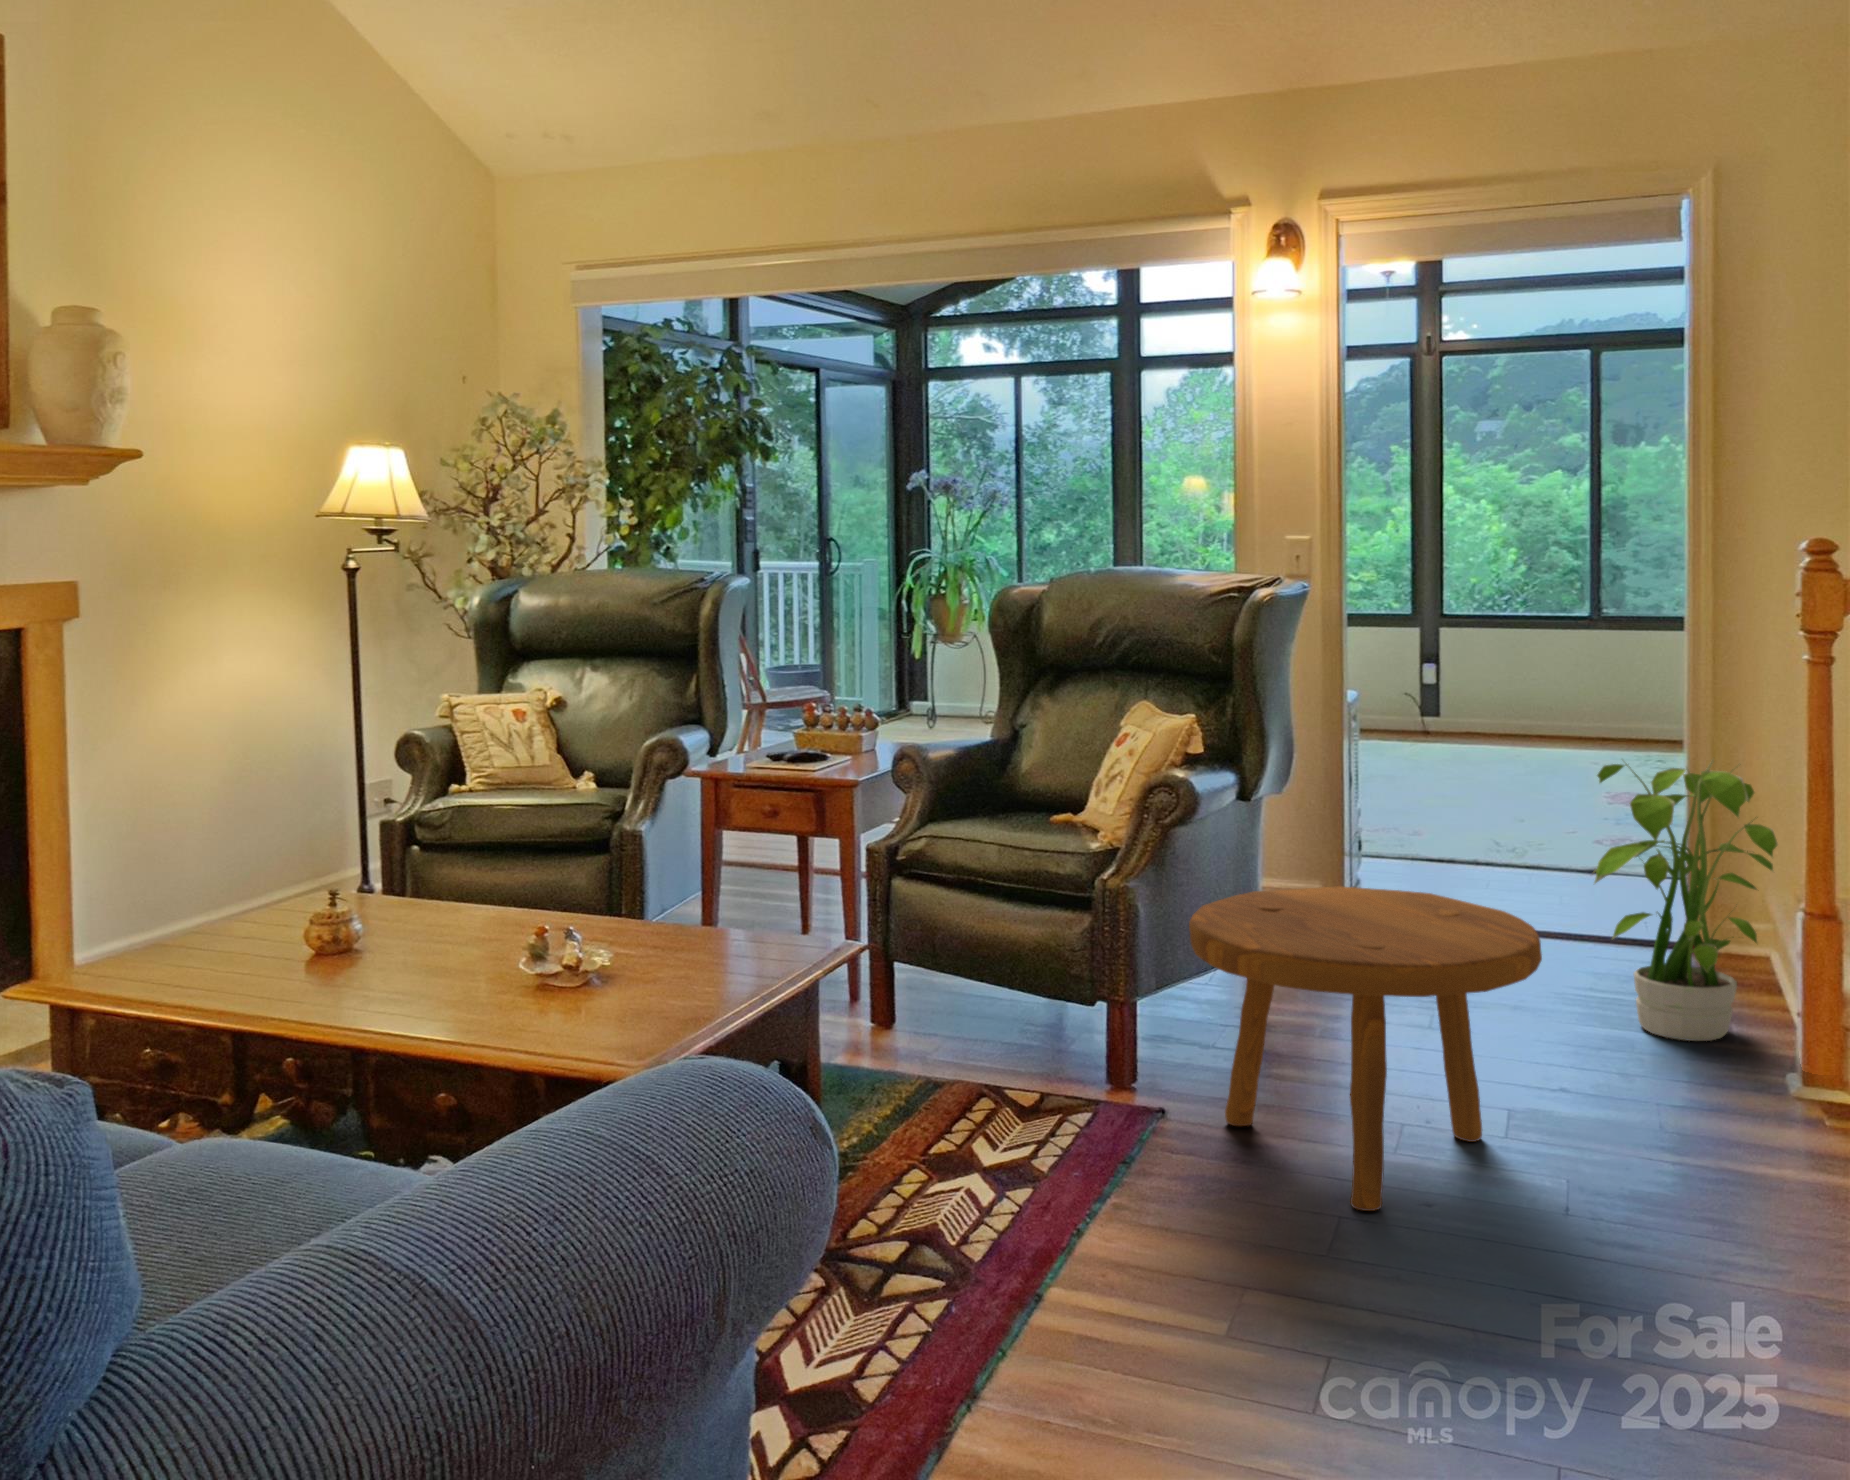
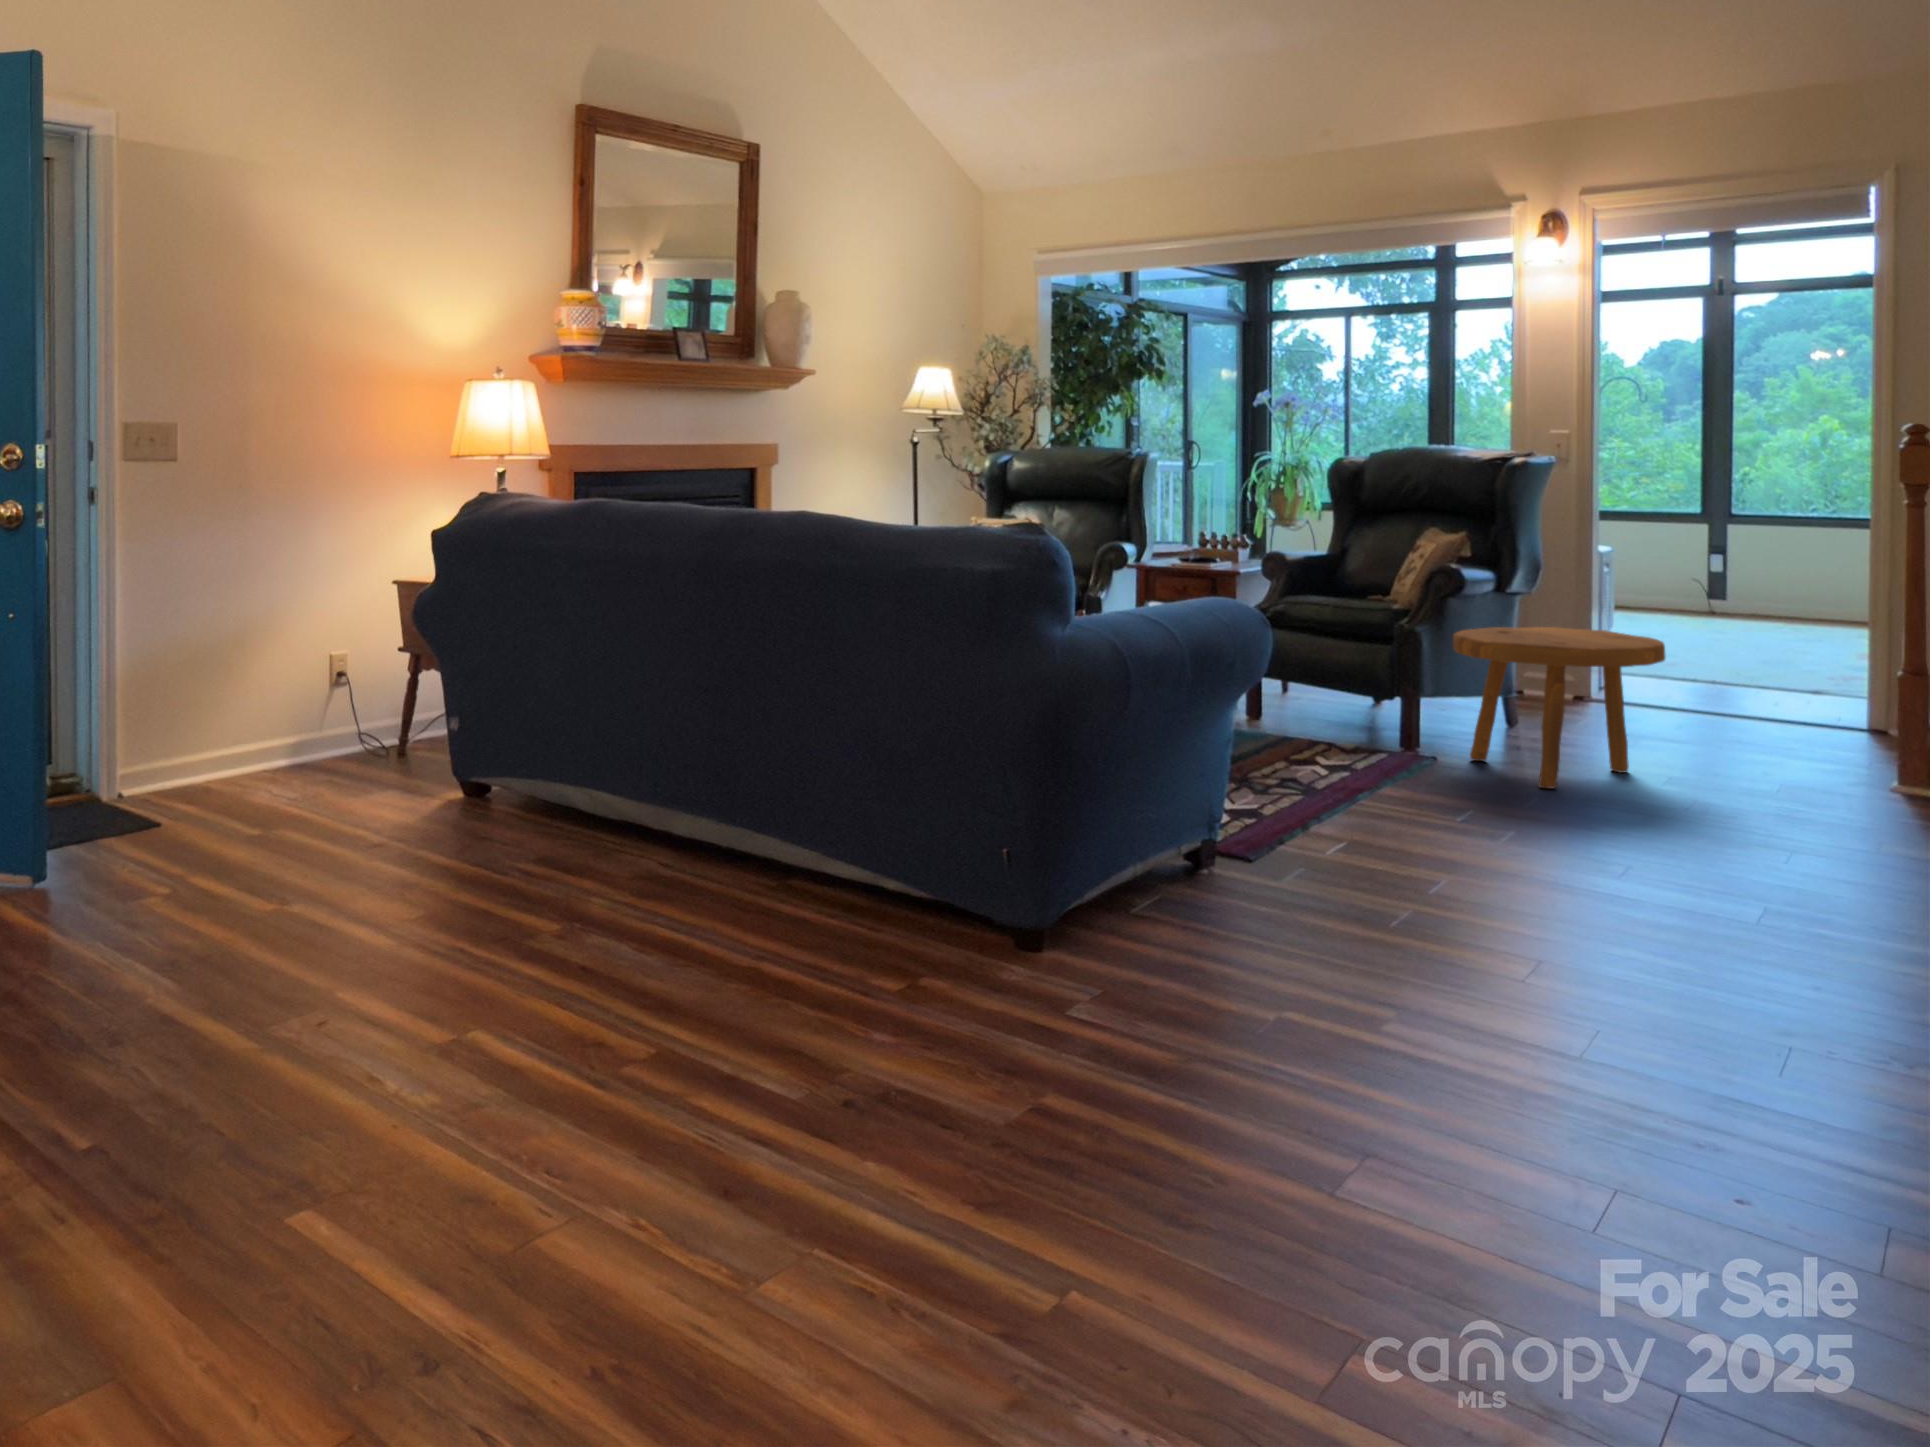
potted plant: present [1593,761,1778,1041] -> none [1730,567,1860,748]

